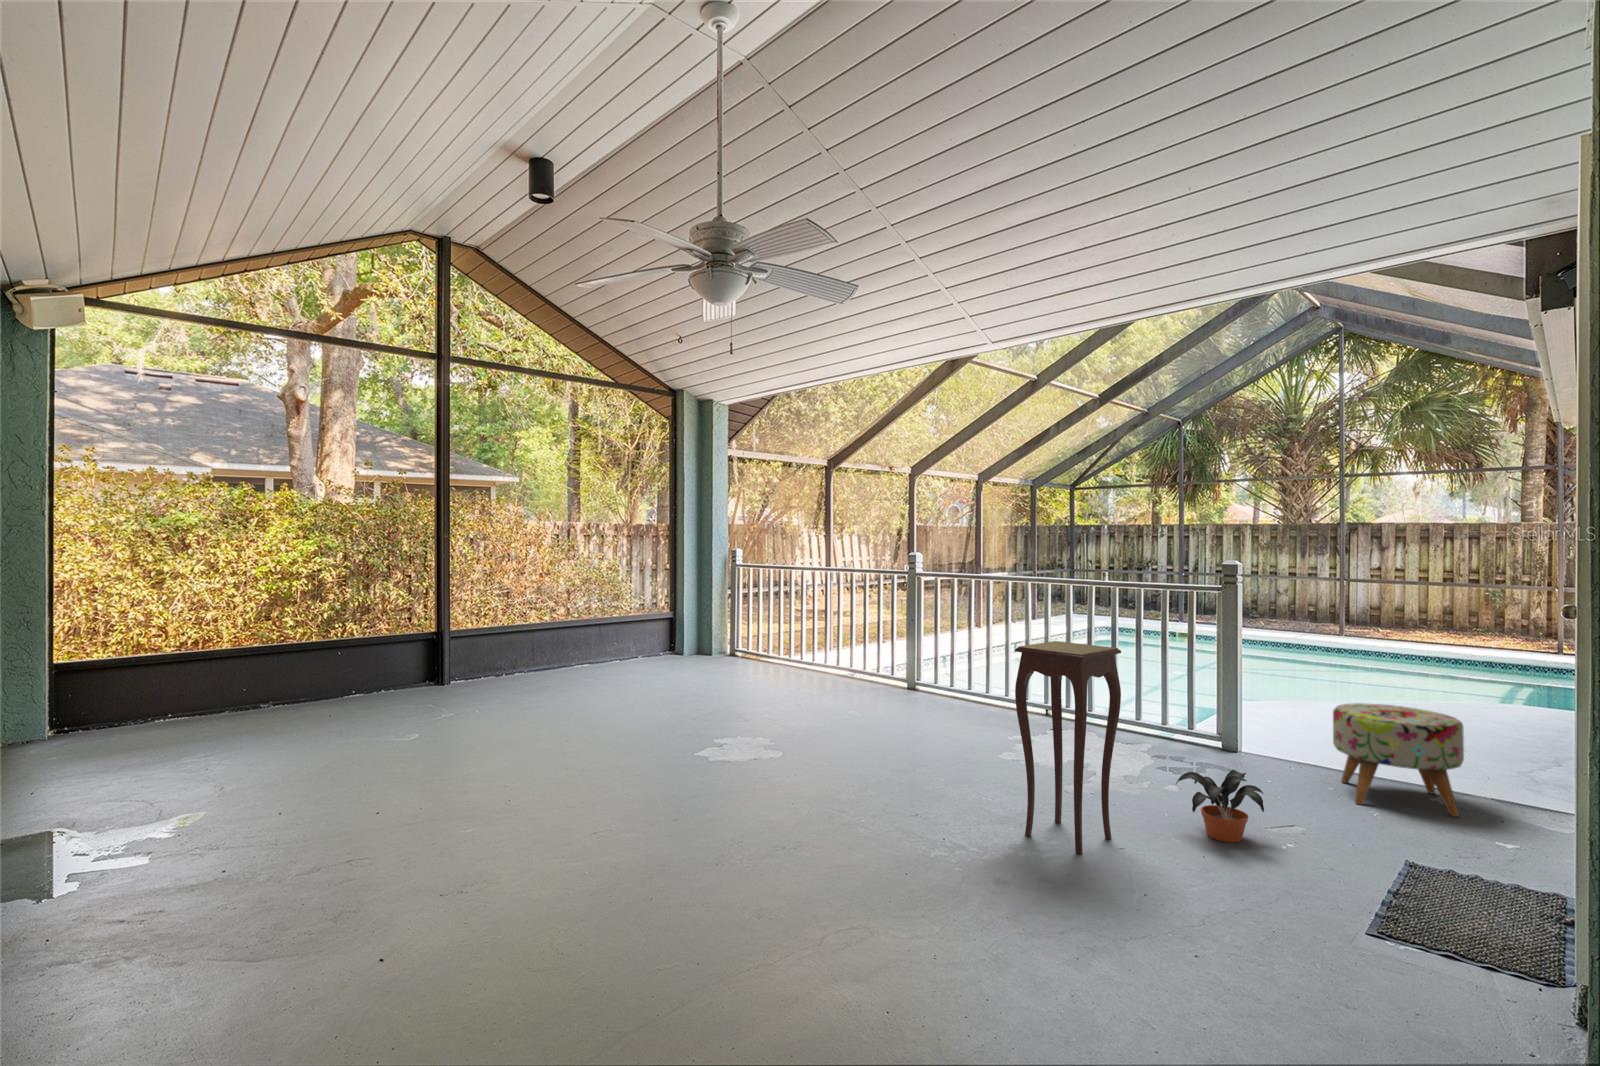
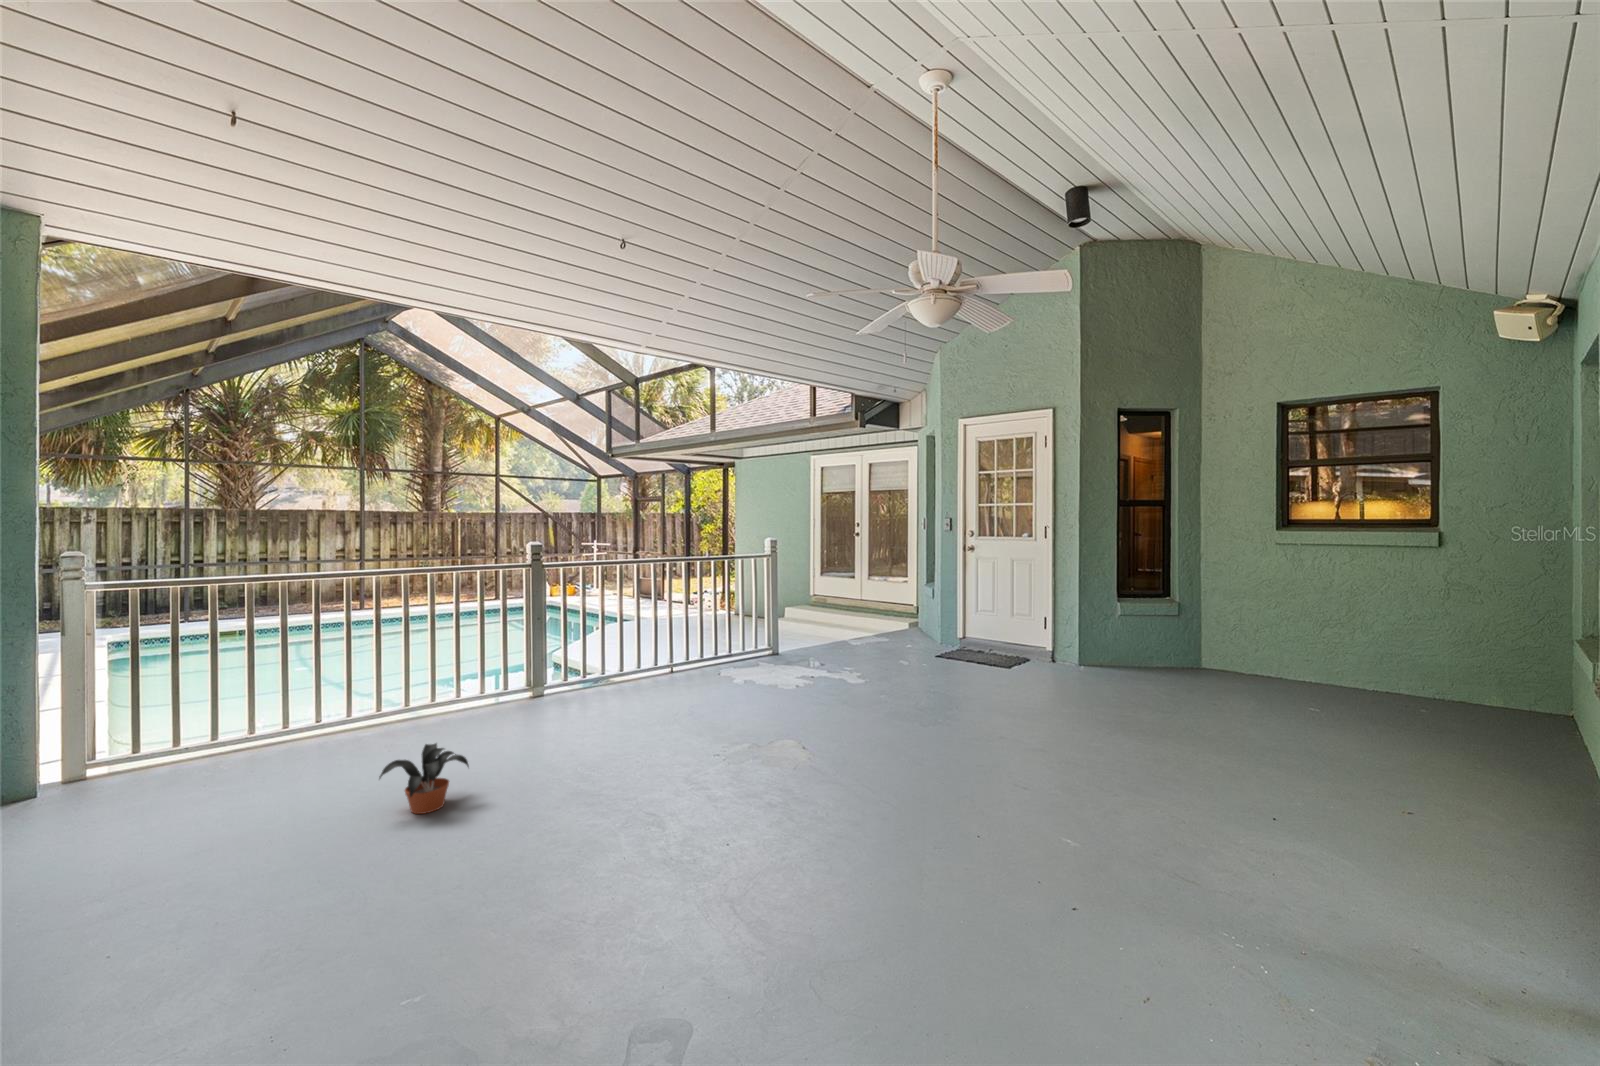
side table: present [1015,641,1121,854] -> none [203,654,341,926]
ottoman: present [1333,703,1464,817] -> none [450,653,539,738]

